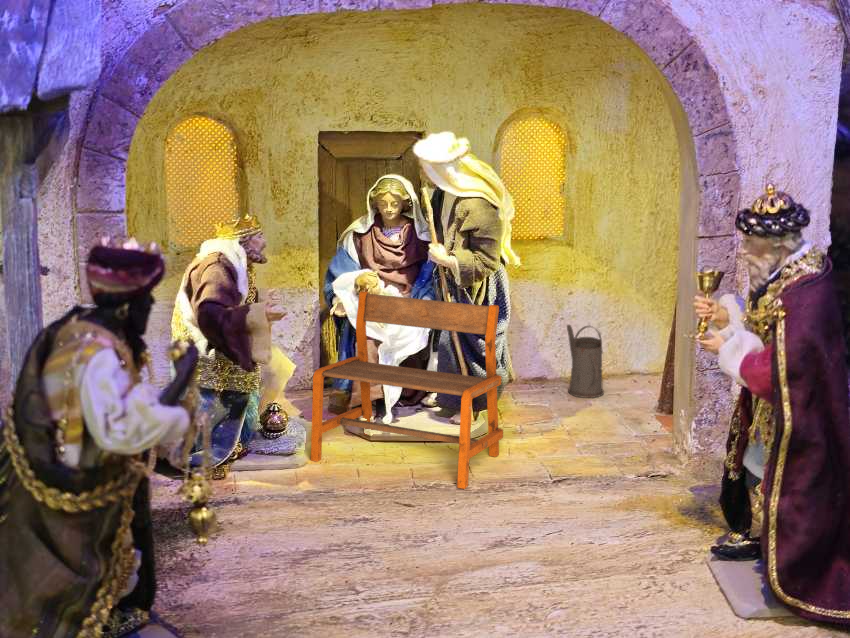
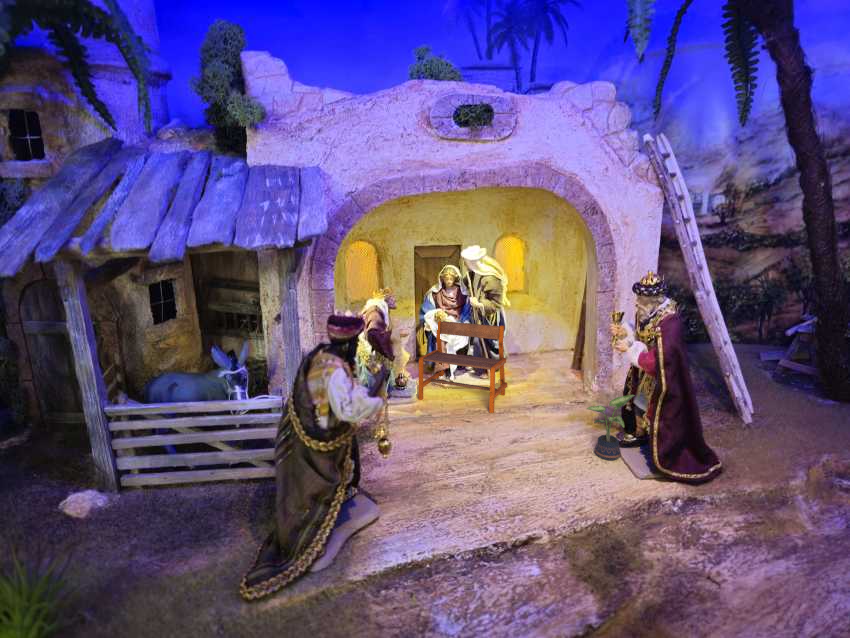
watering can: present [567,325,604,398] -> none [528,329,547,363]
potted plant: none [643,445,746,581] -> present [587,395,635,461]

